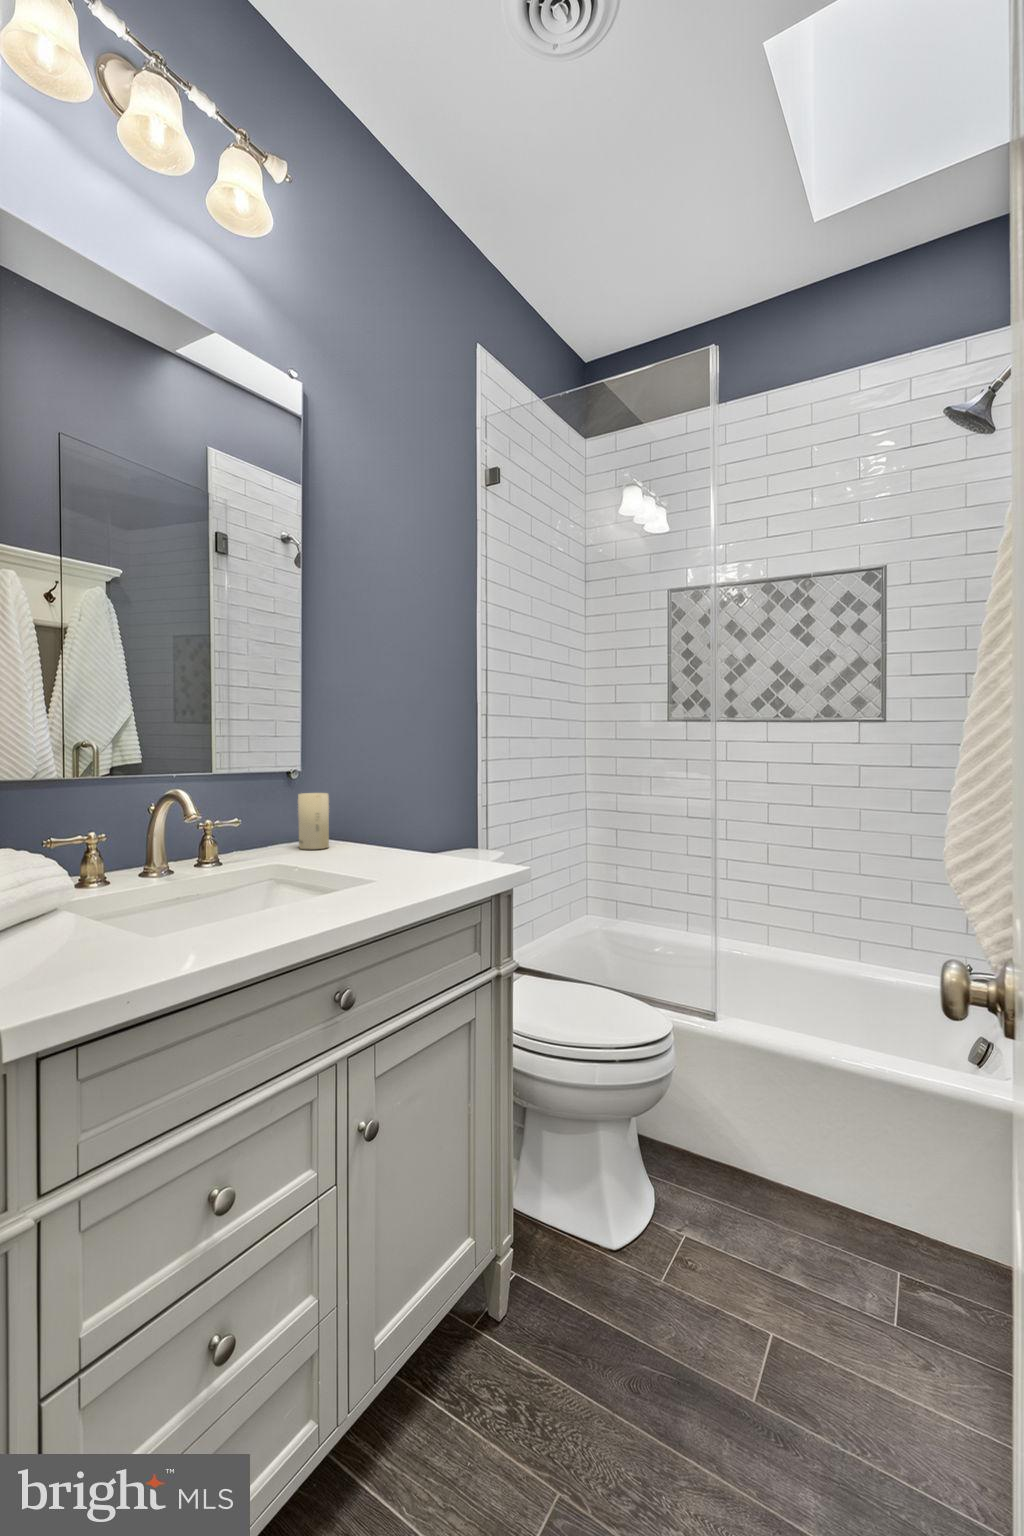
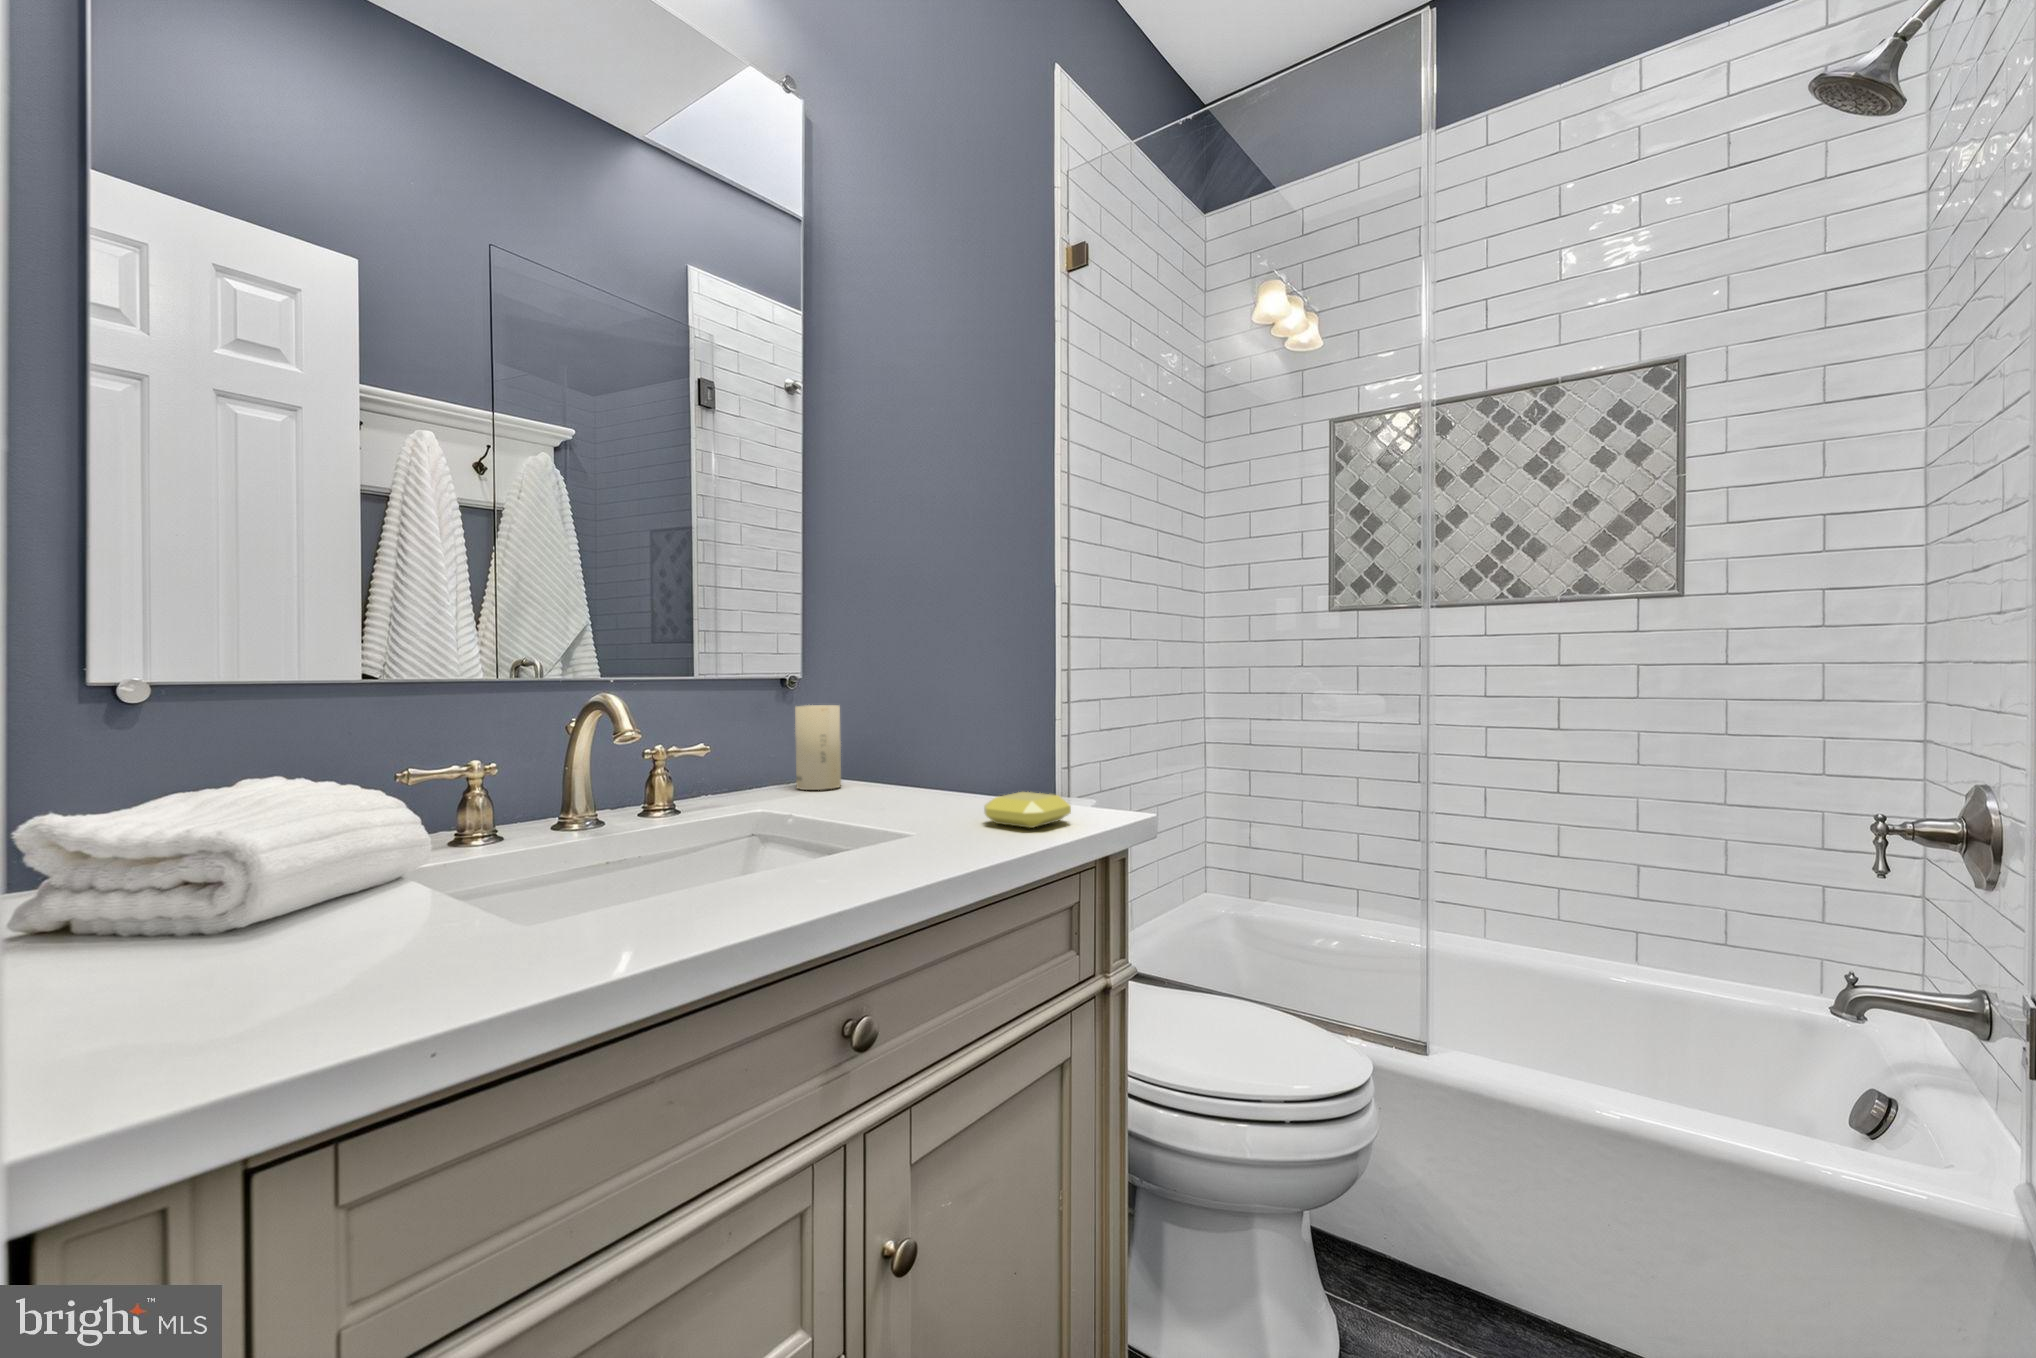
soap bar: none [423,852,478,875] -> present [984,792,1071,828]

